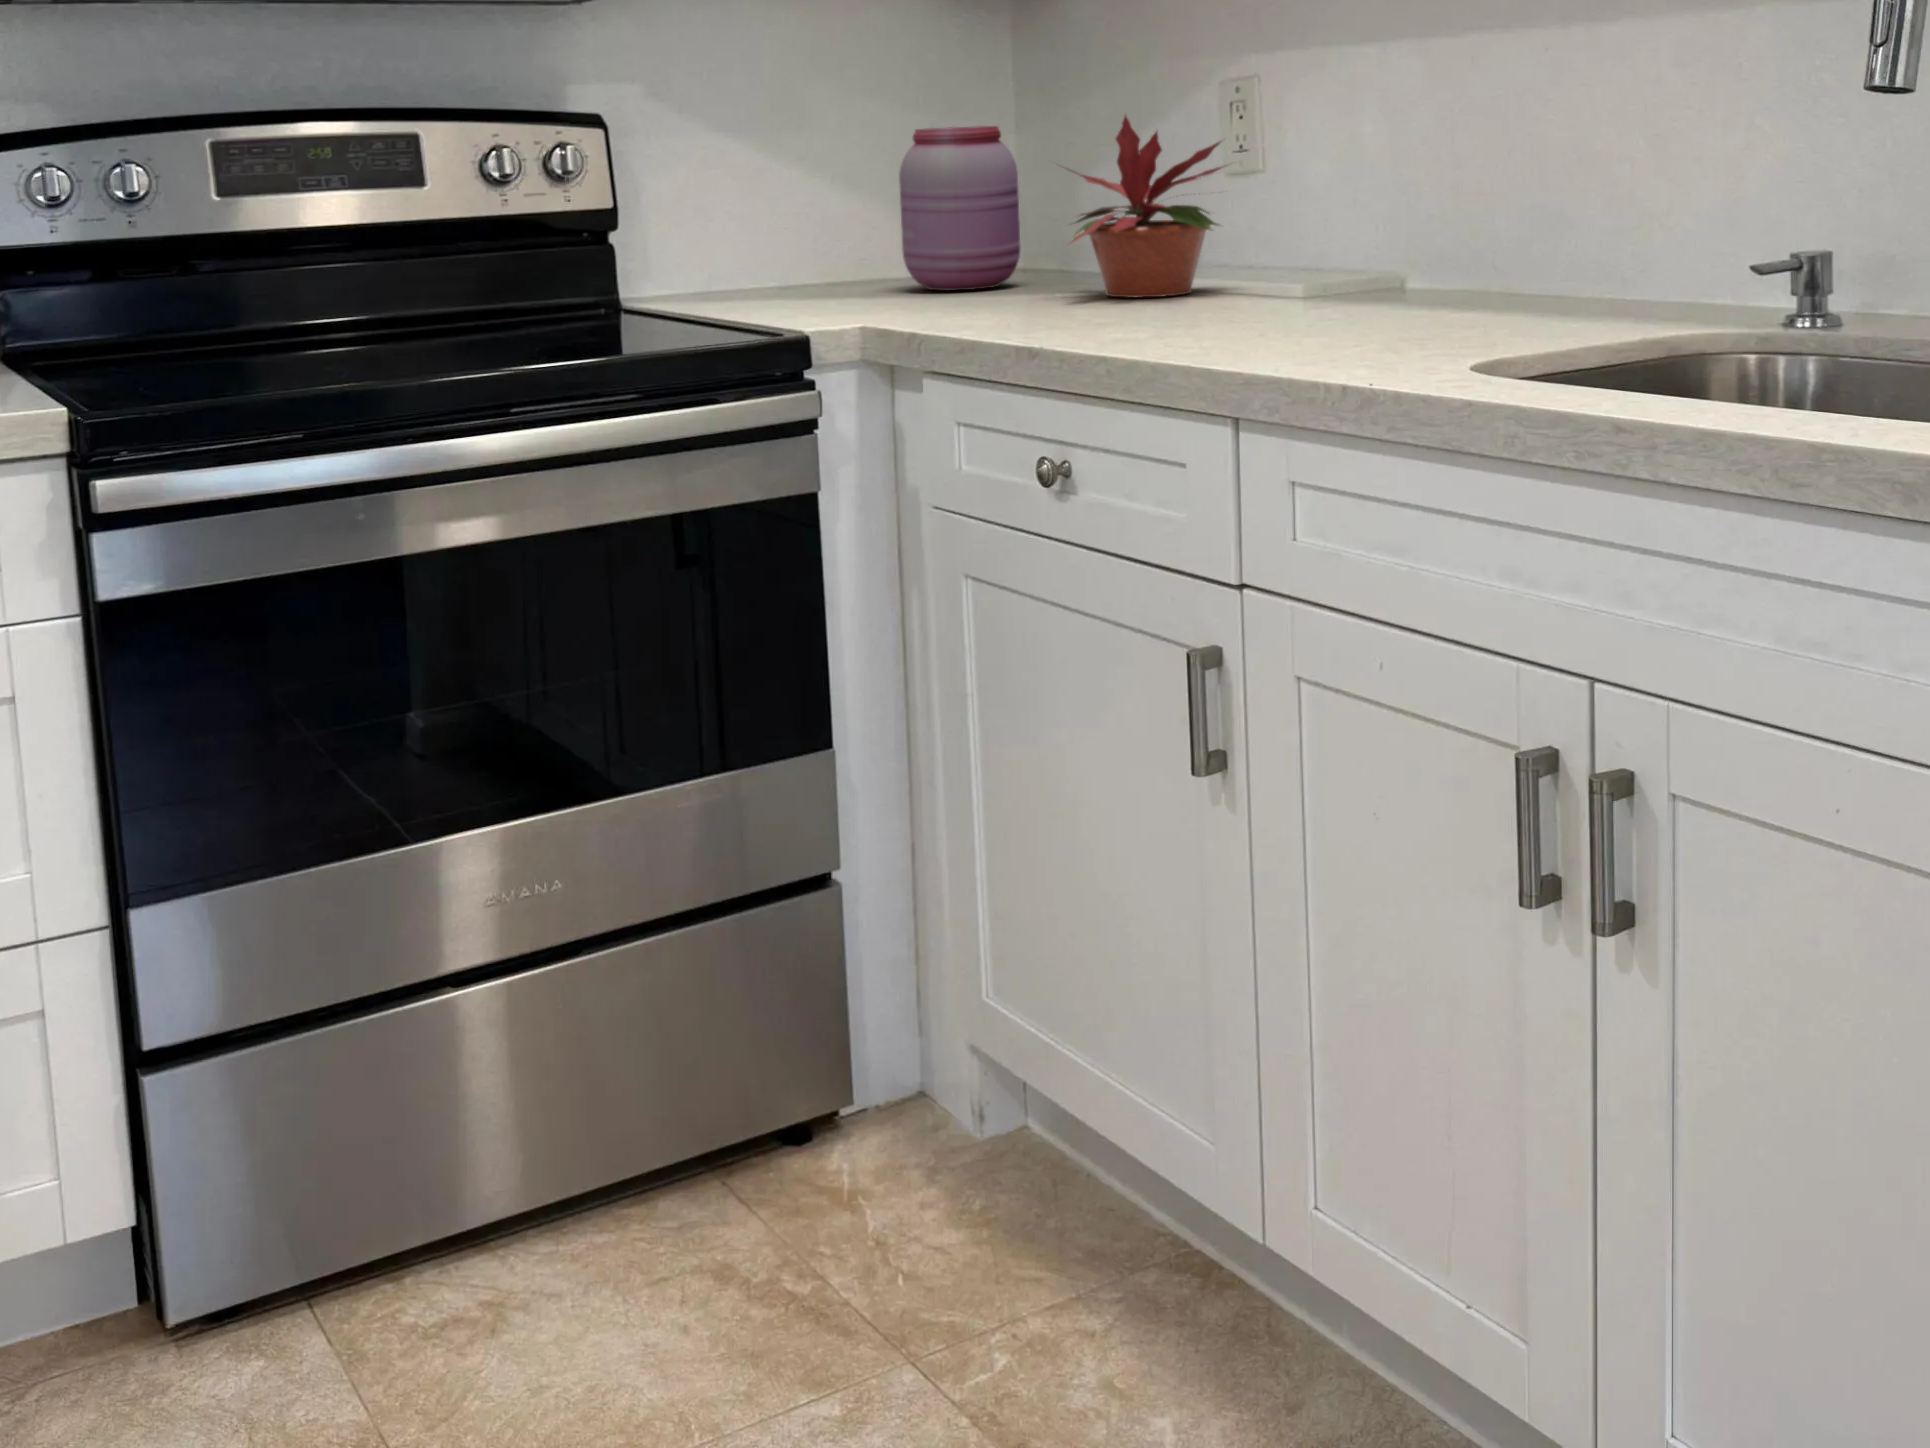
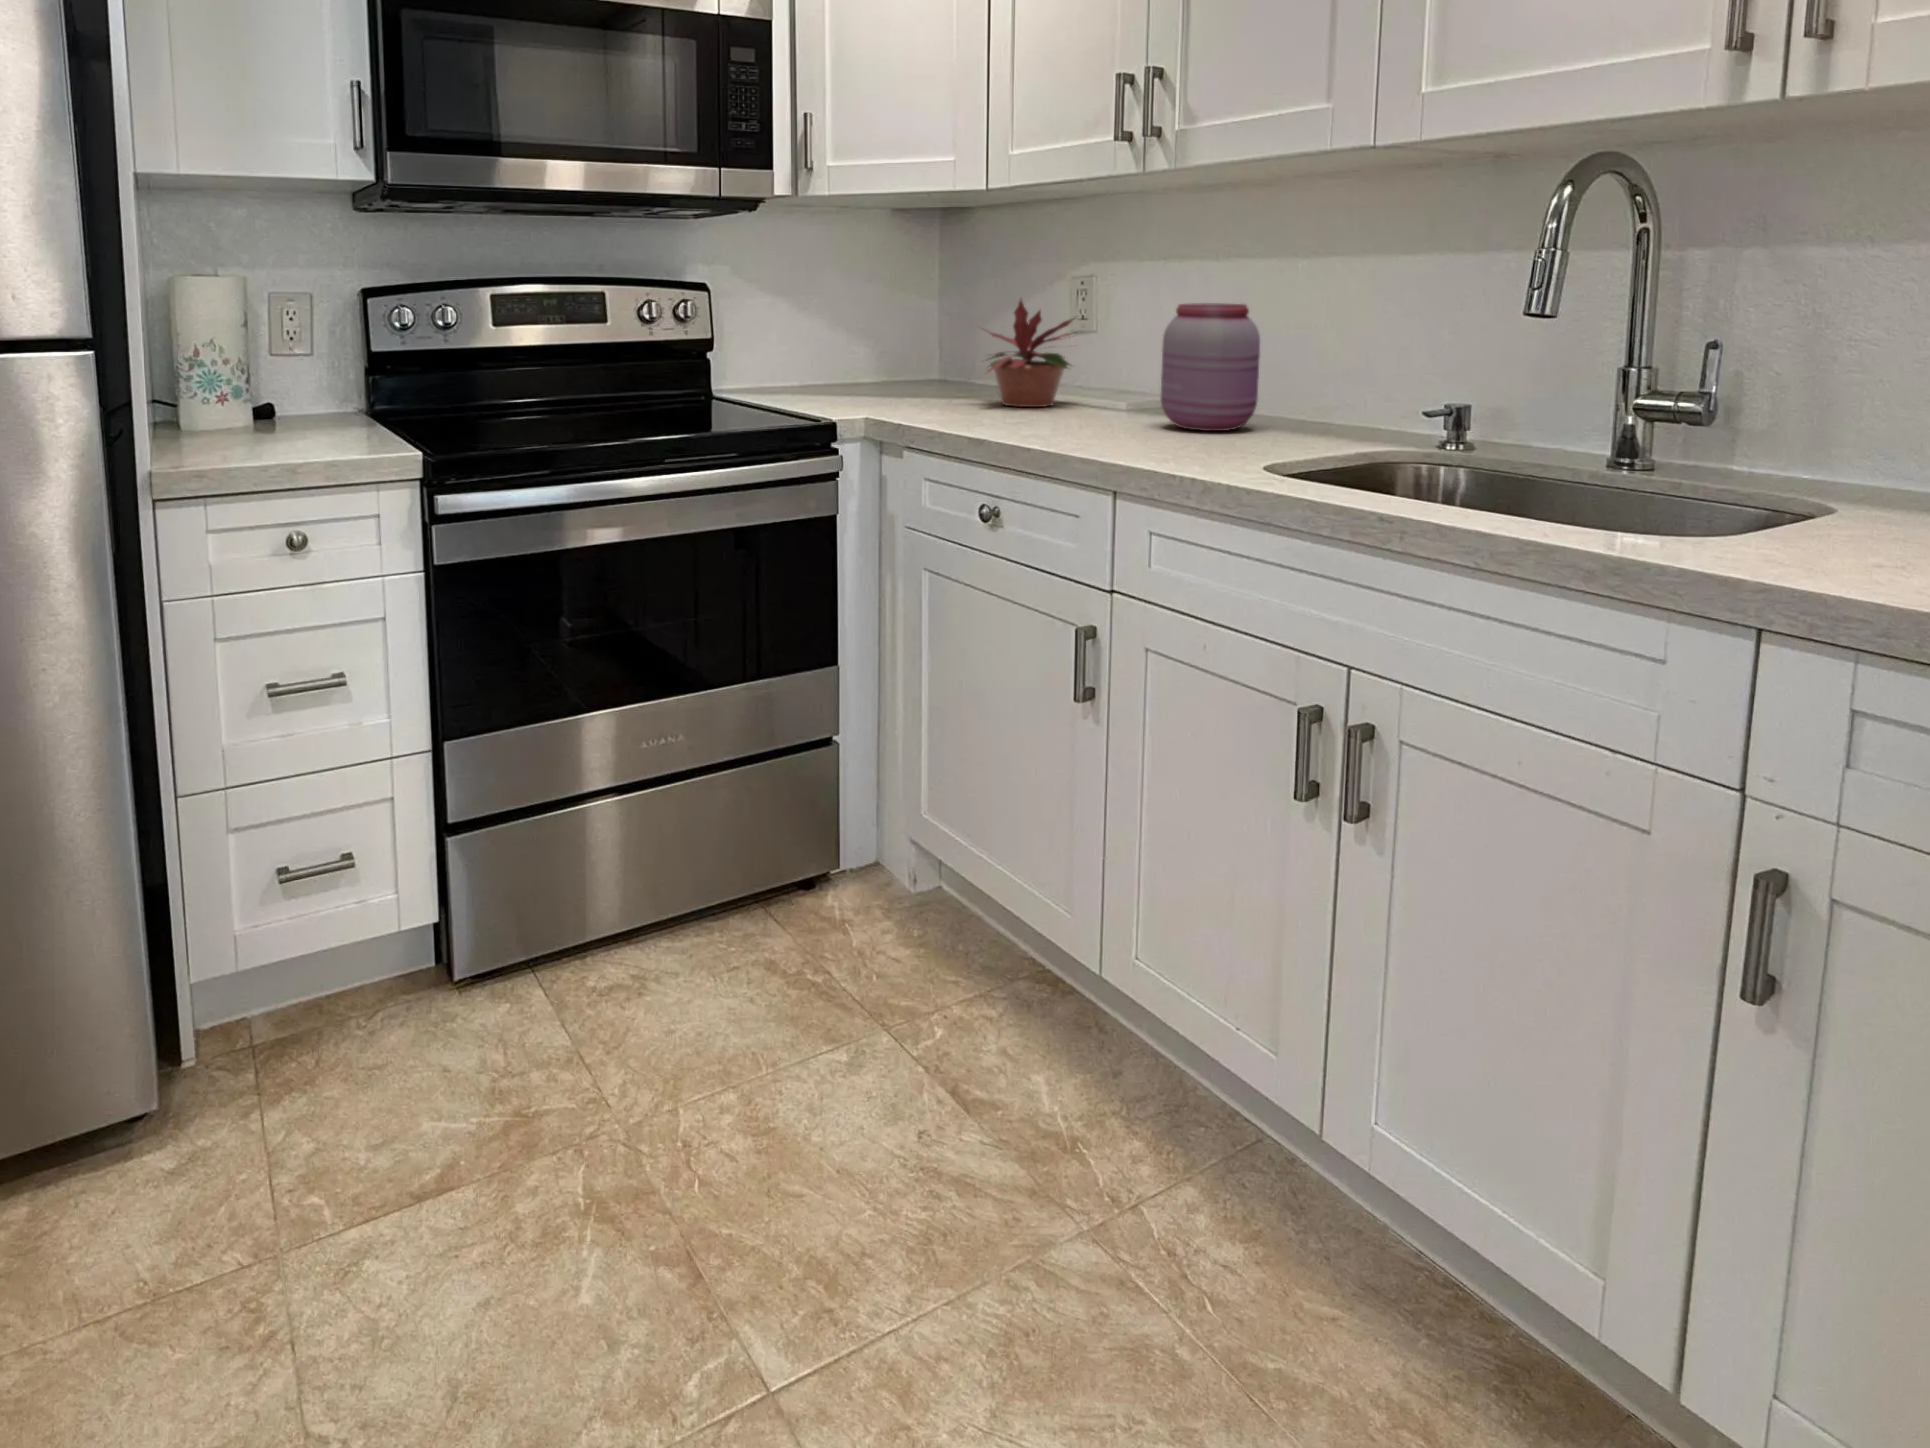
jar: present [899,126,1020,290] -> present [1161,303,1260,431]

